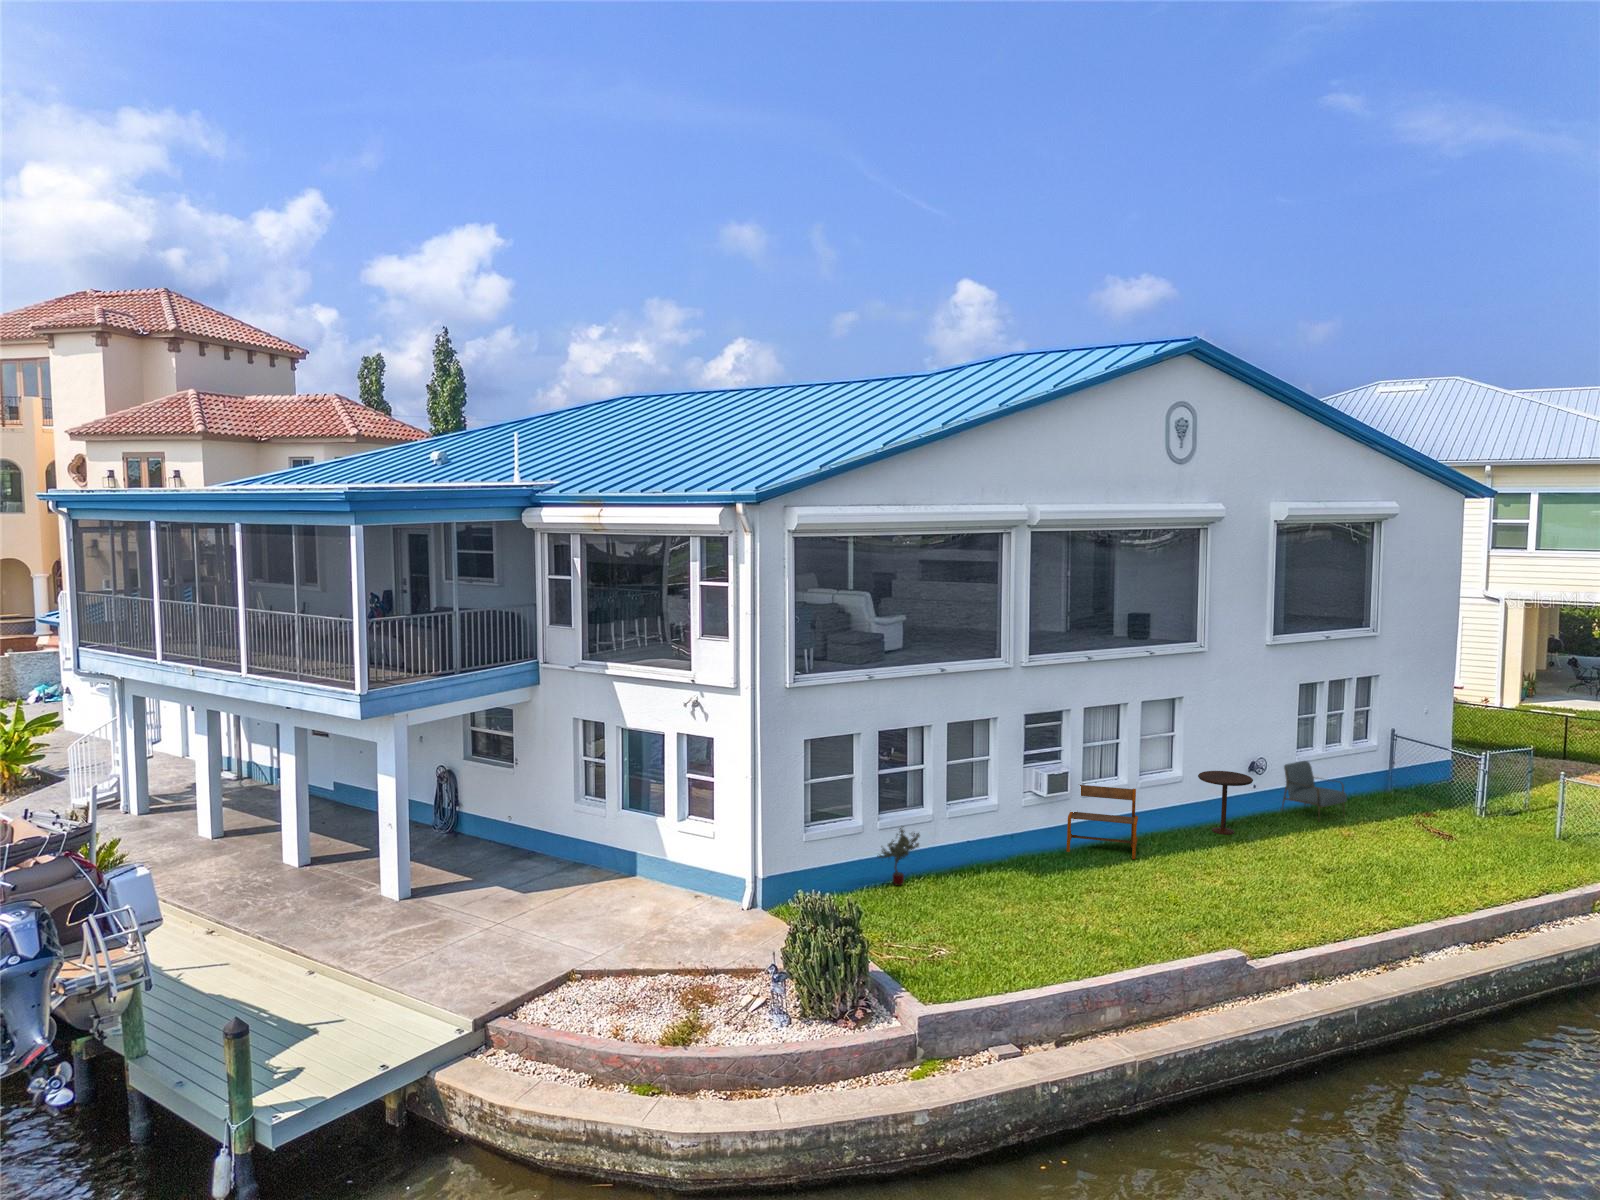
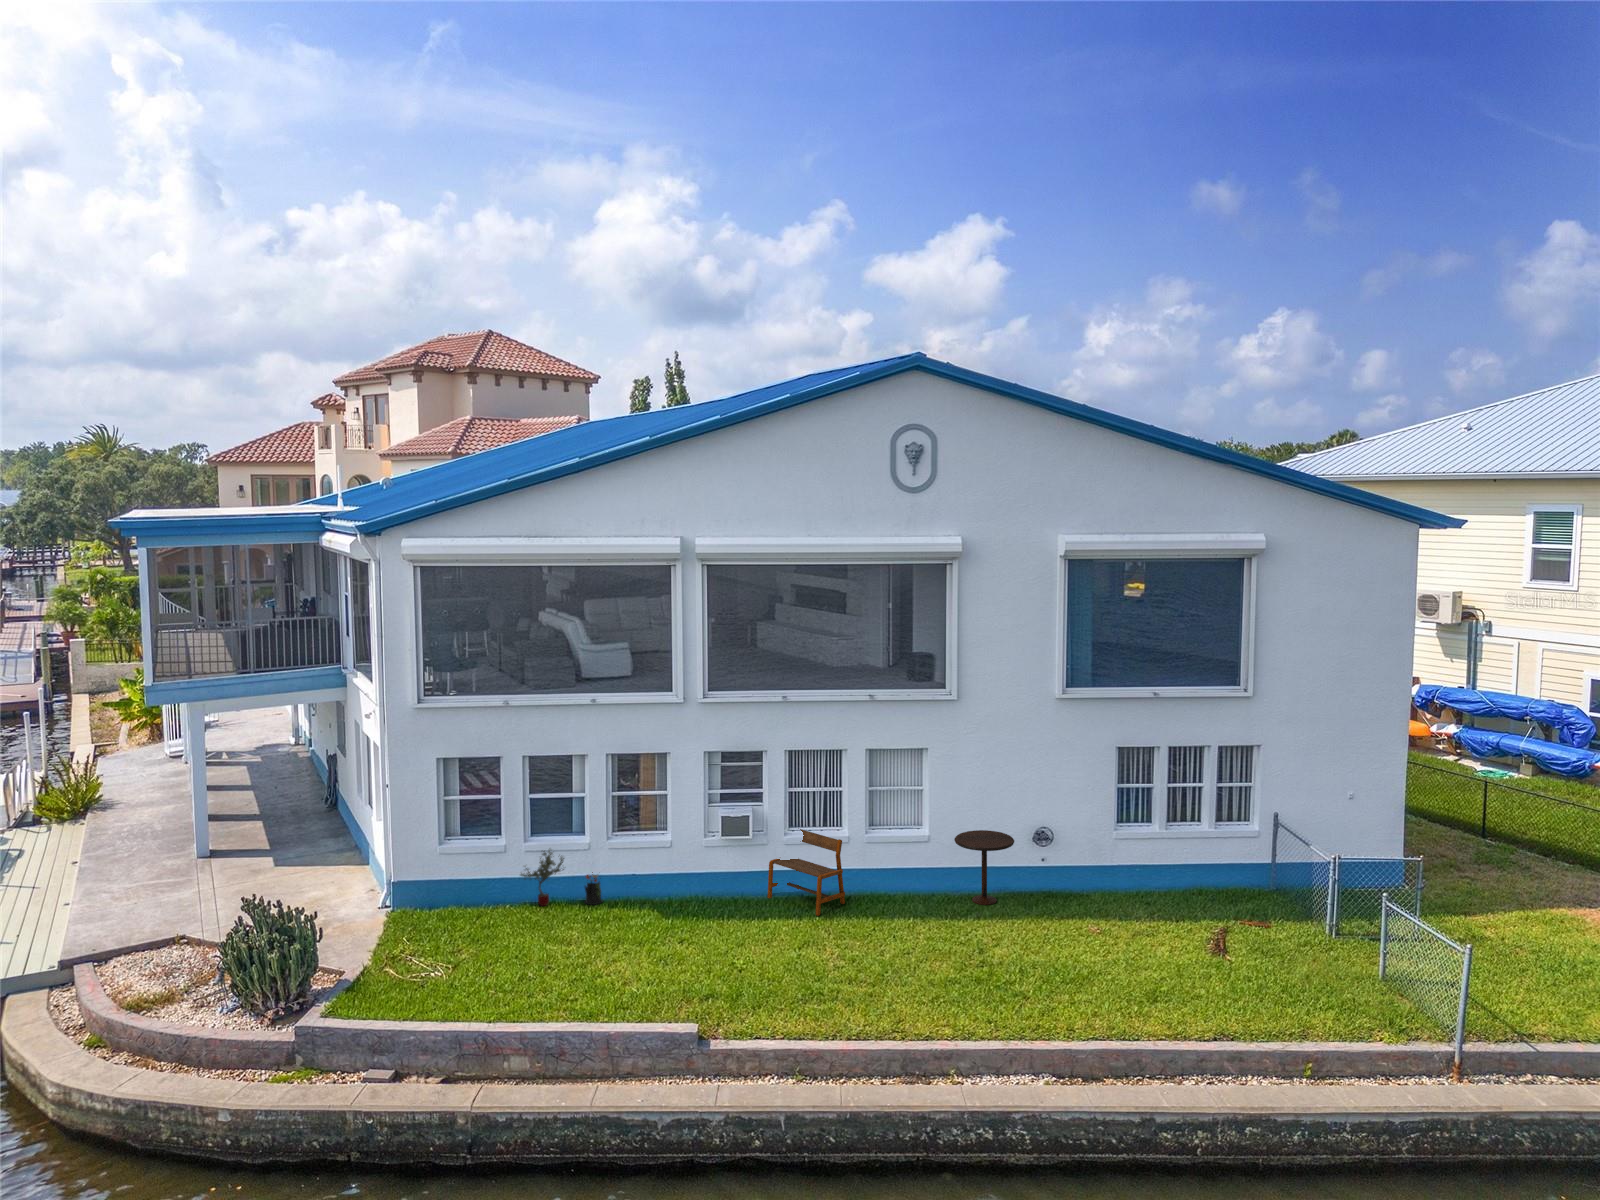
chair: present [1281,761,1347,821] -> none [1109,832,1173,906]
watering can: none [926,841,945,878] -> present [585,872,603,905]

